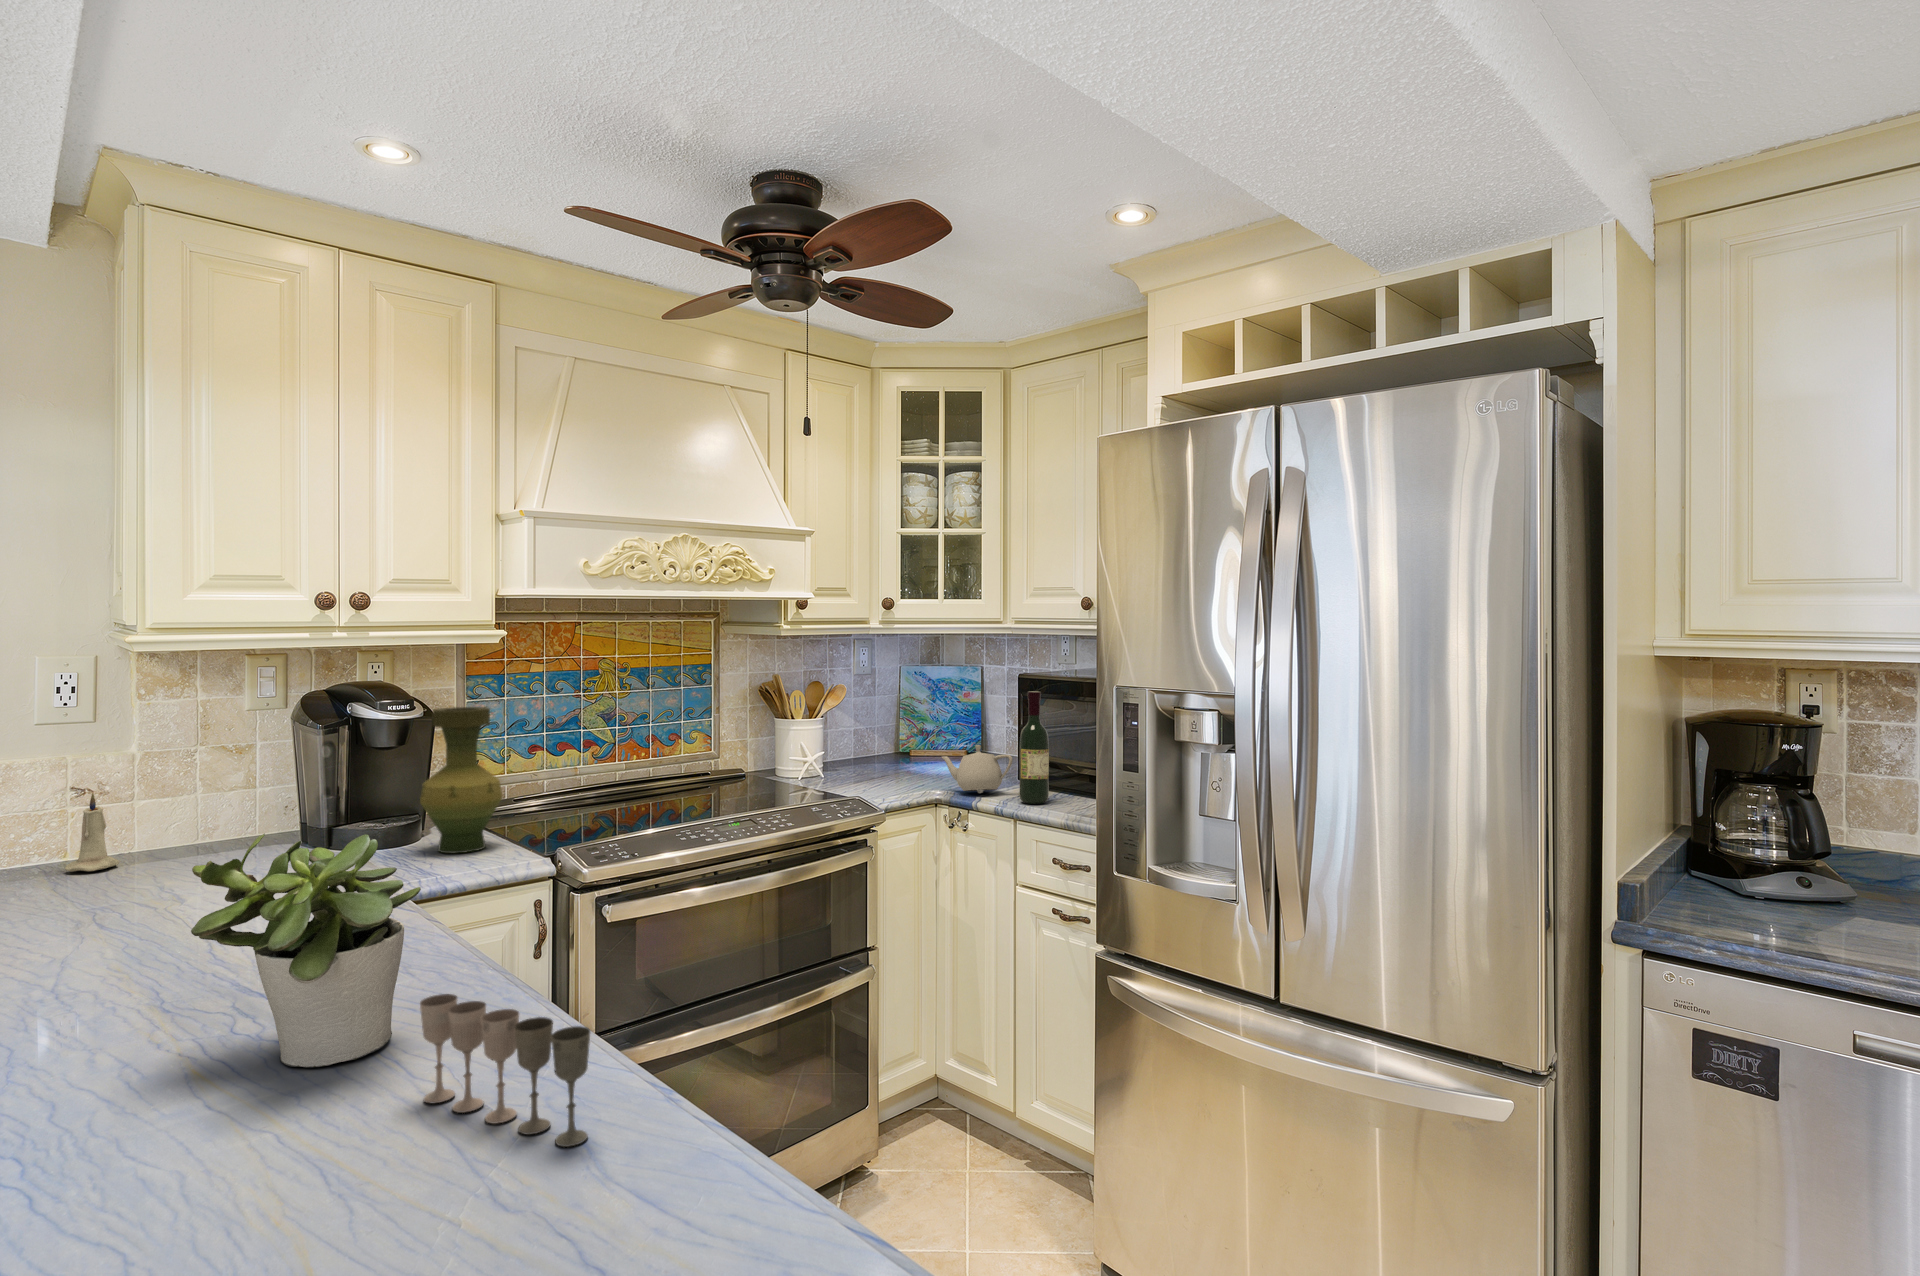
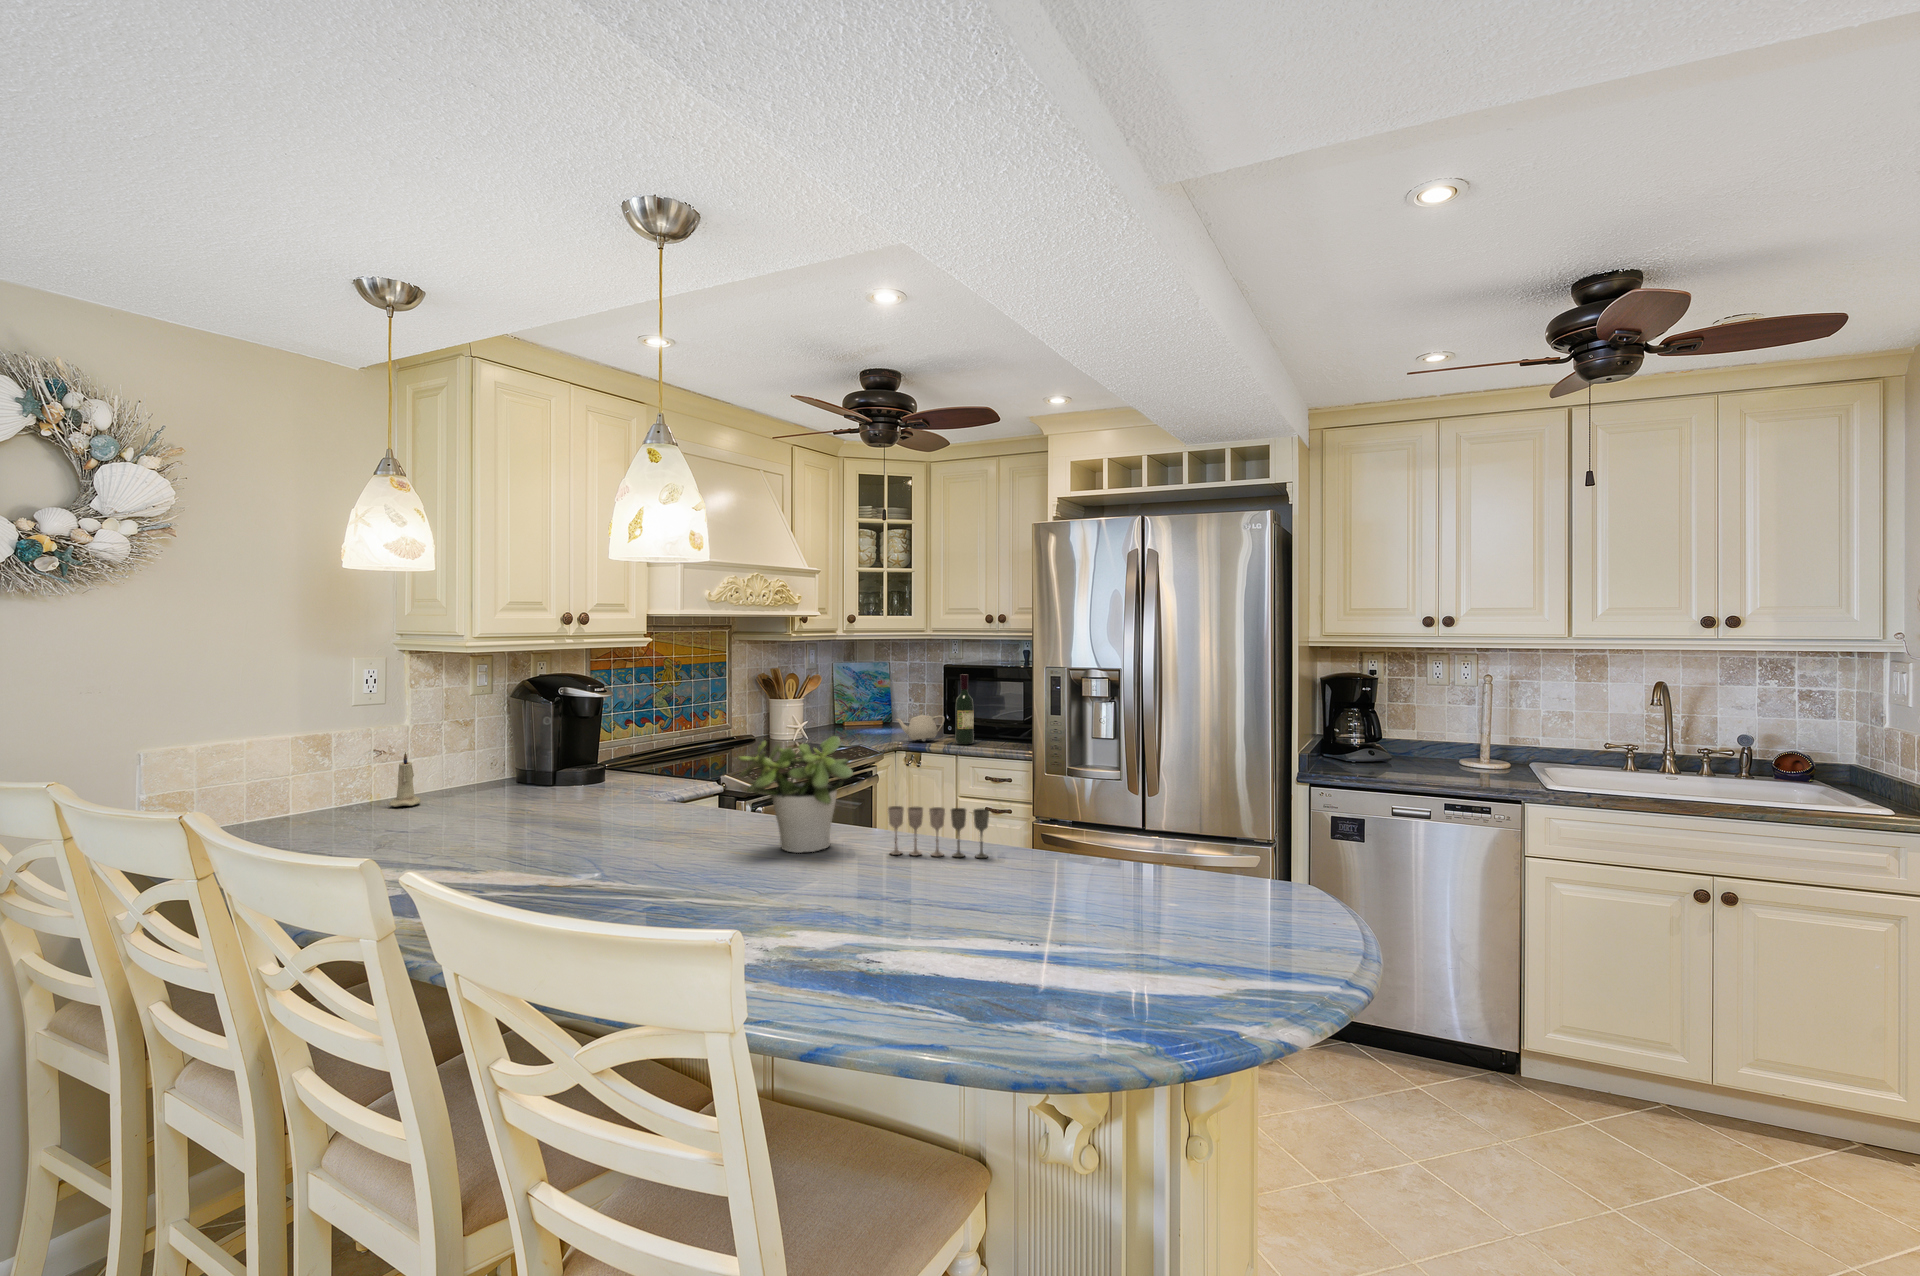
vase: present [420,707,502,853] -> none [621,688,674,784]

